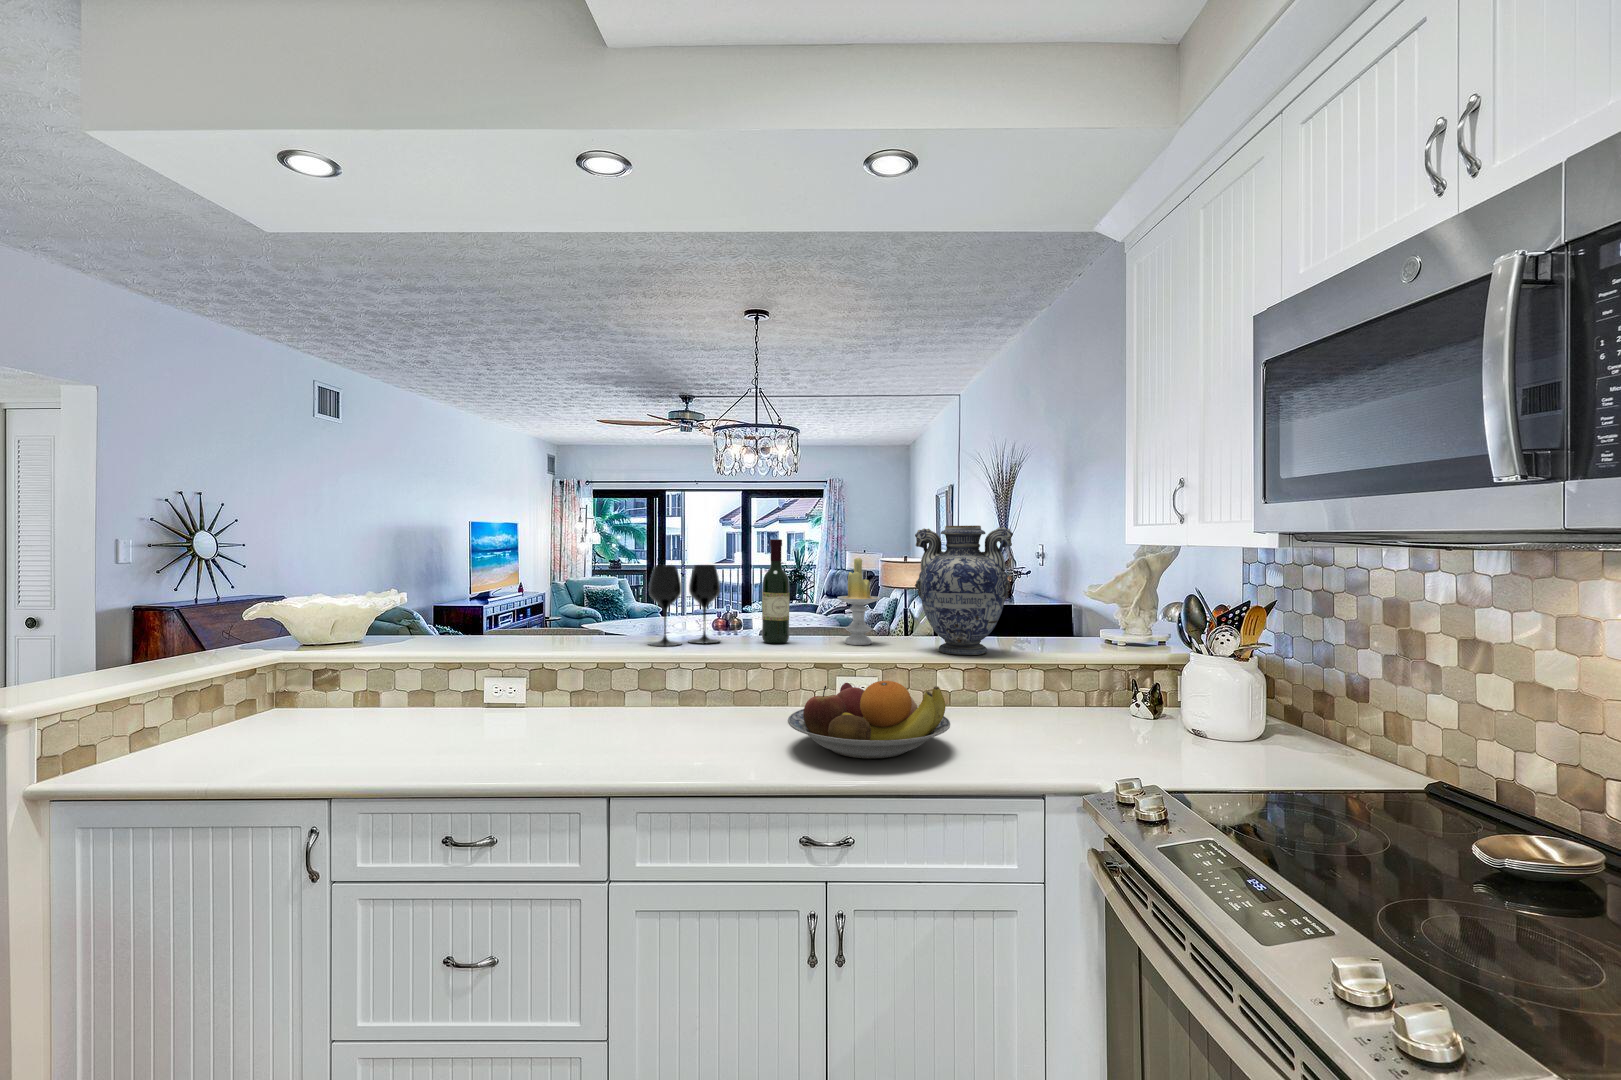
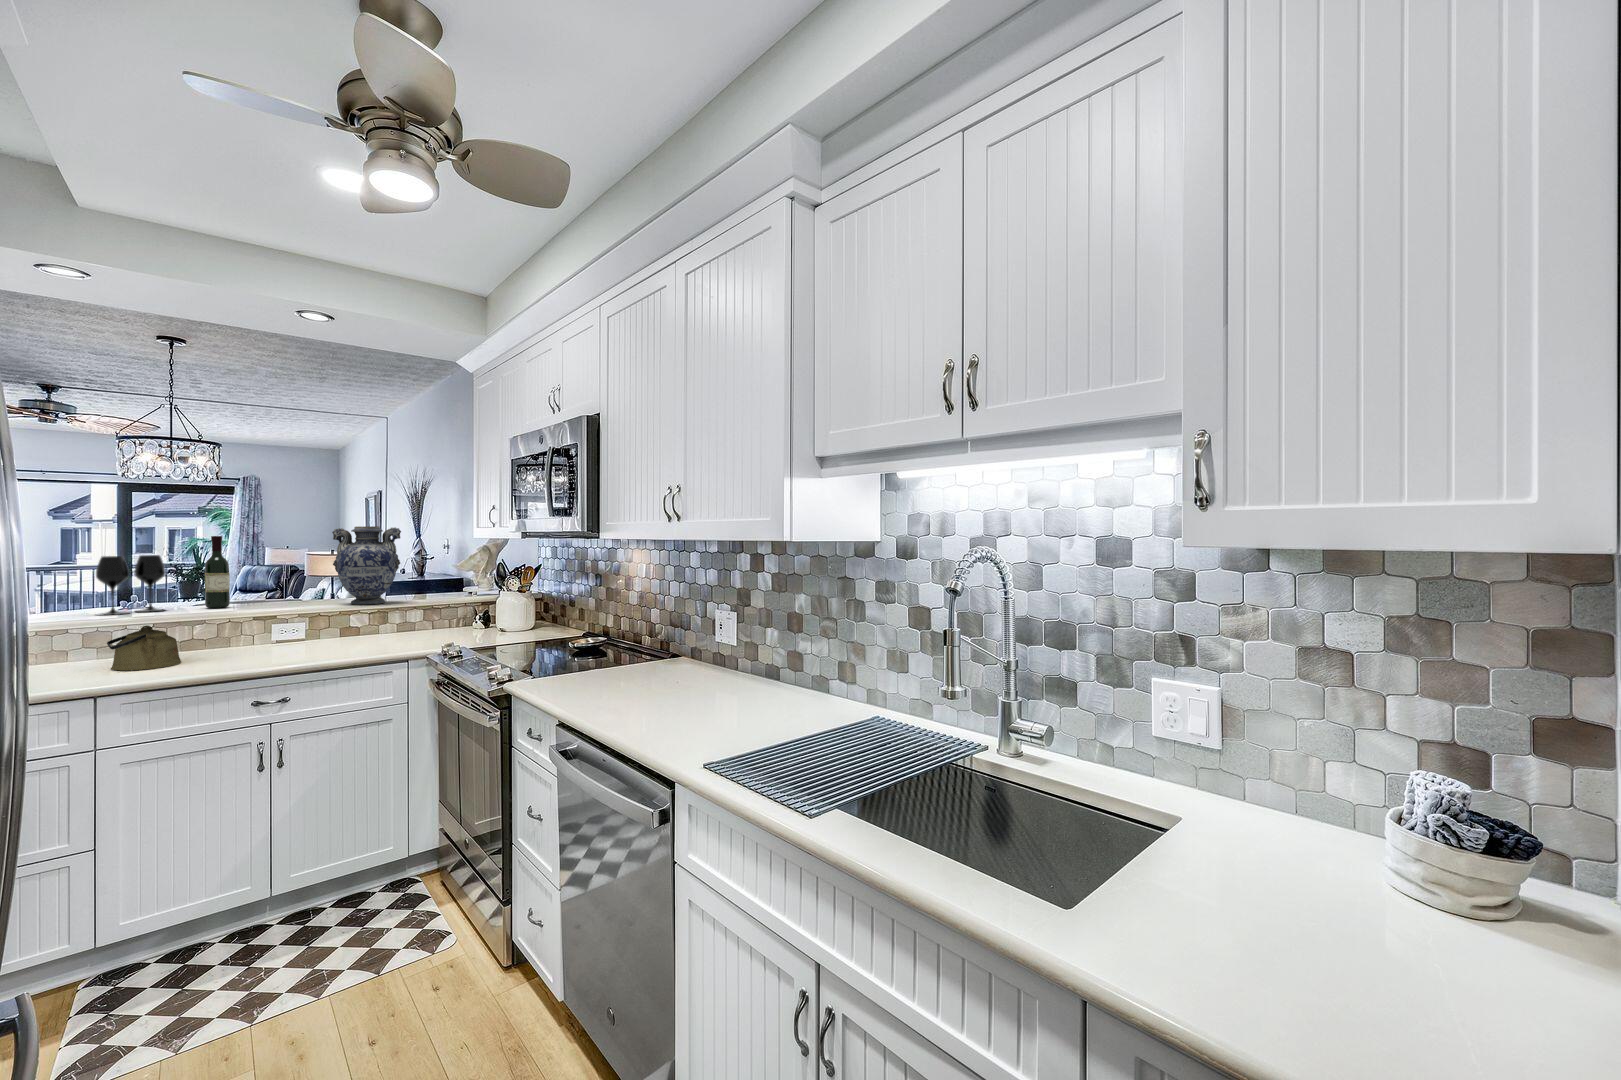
candle: present [837,558,880,645] -> none [271,548,306,605]
kettle: none [637,673,721,744] -> present [107,626,181,671]
fruit bowl: present [788,681,950,759] -> none [240,615,355,659]

